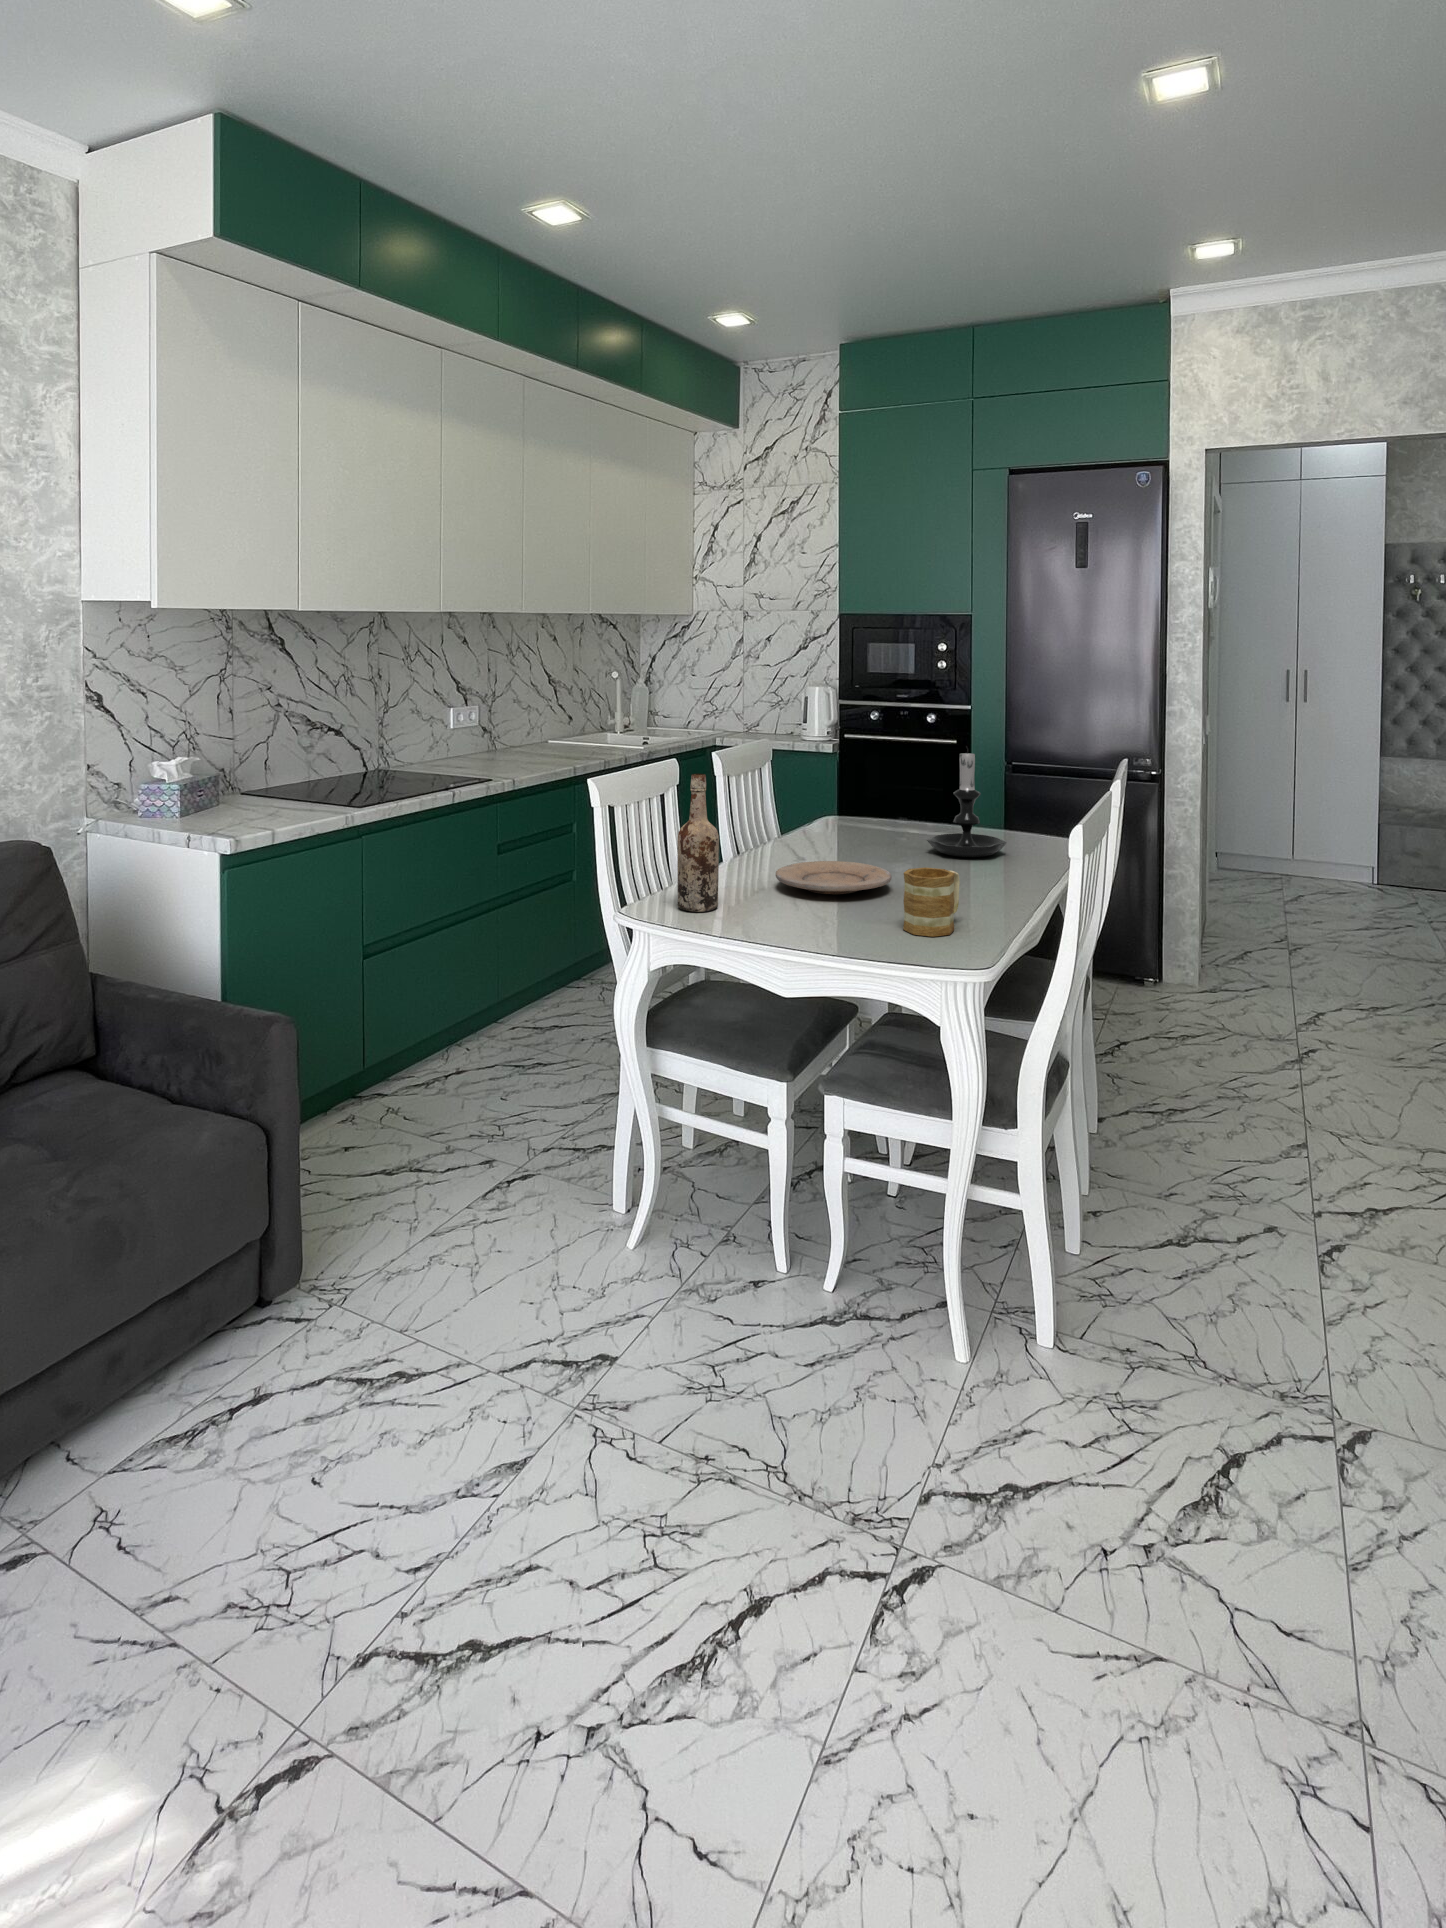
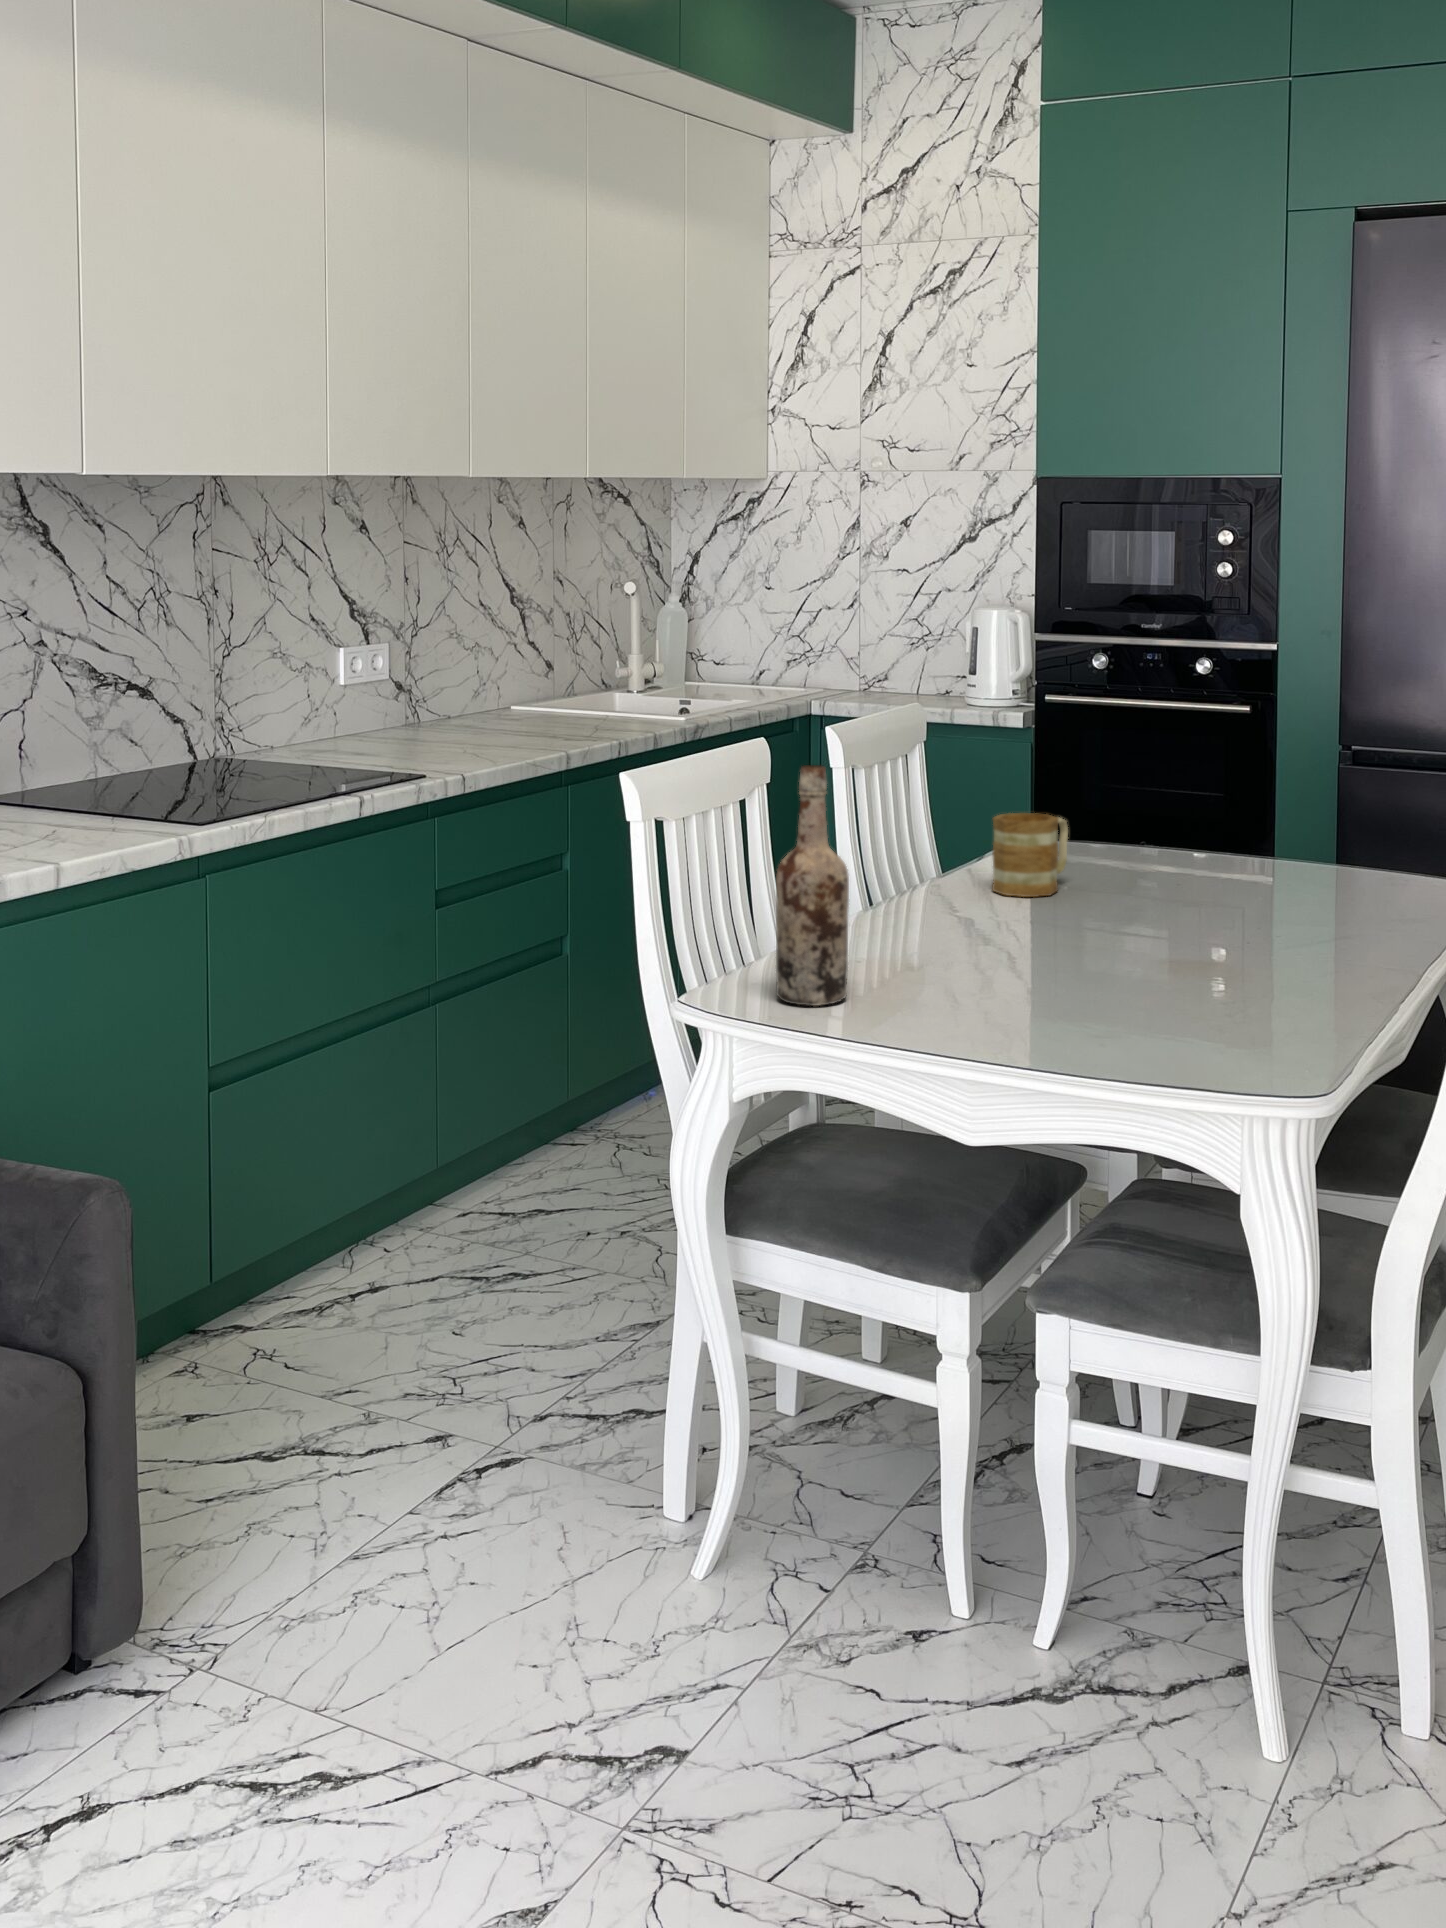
candle holder: present [927,746,1006,857] -> none [1208,717,1352,915]
plate: present [776,861,892,894] -> none [945,920,1150,977]
mug: present [903,867,960,937] -> present [992,813,1068,897]

